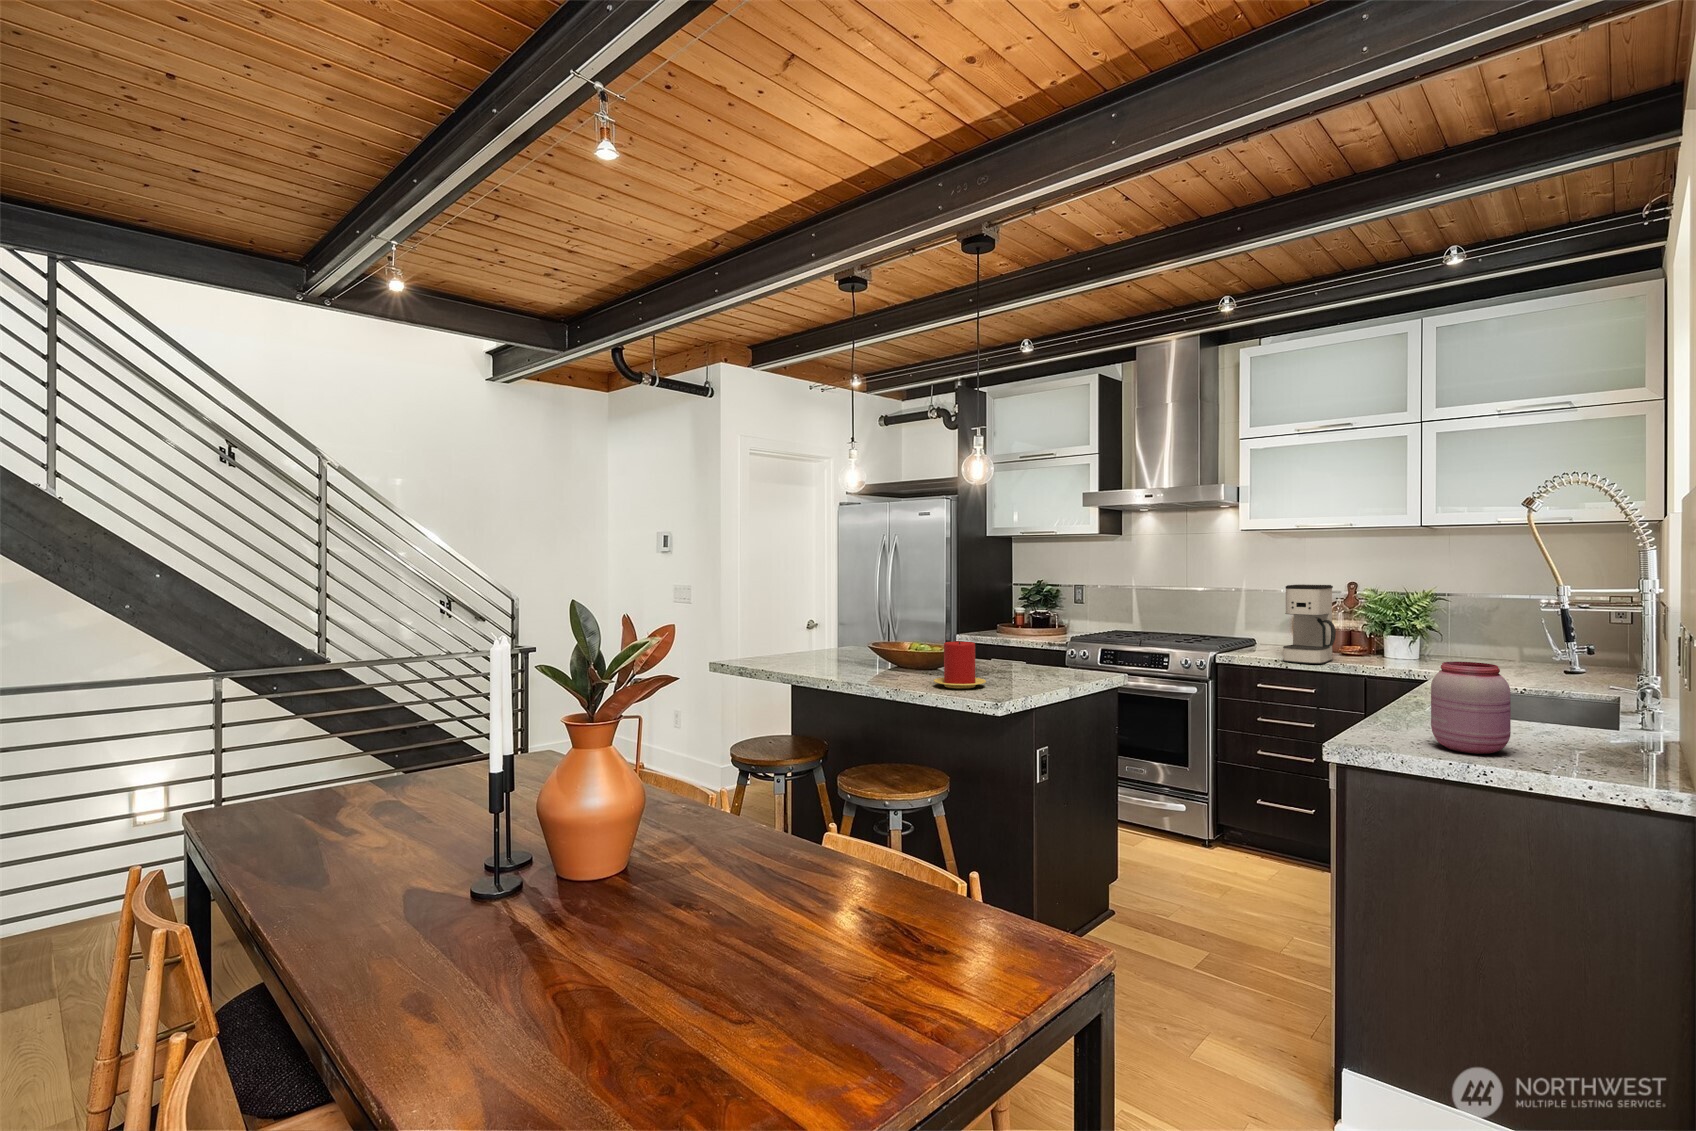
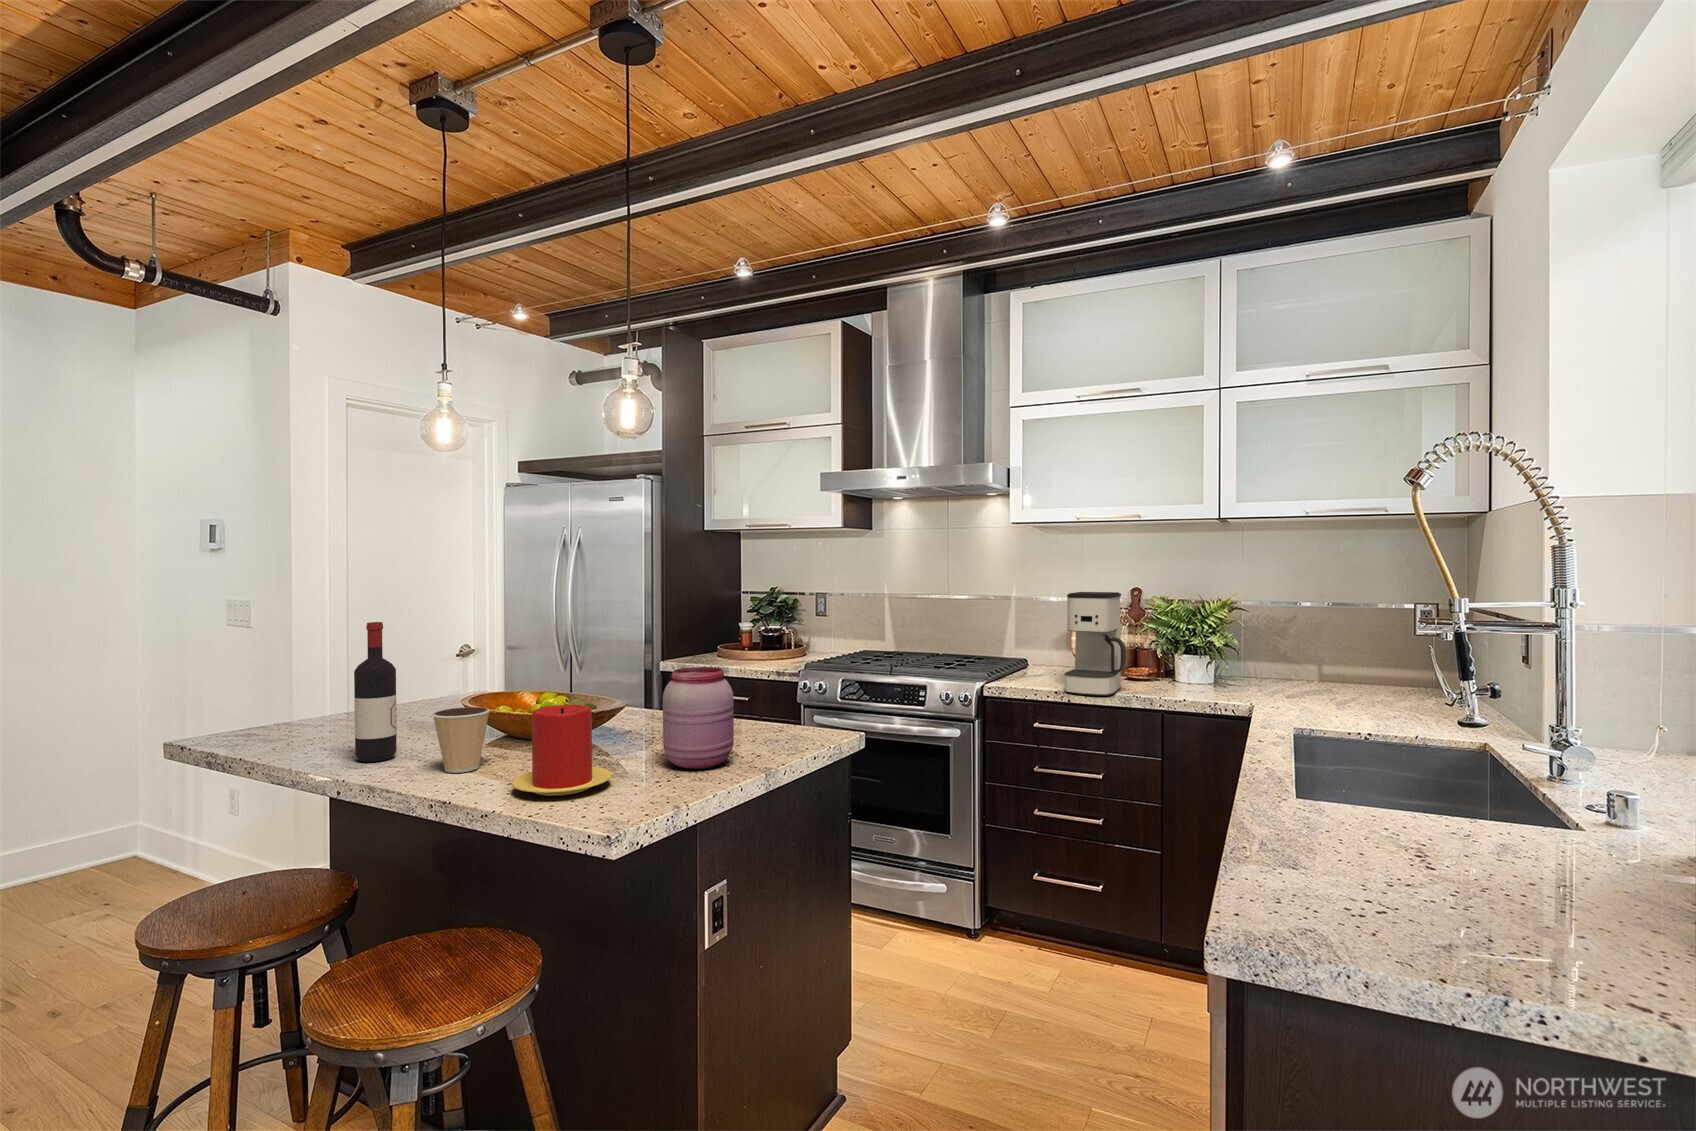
wine bottle: none [832,596,852,673] -> present [354,622,397,762]
coffee cup: none [880,644,910,679] -> present [432,707,490,773]
jar: present [1431,662,1511,754] -> present [663,667,734,769]

